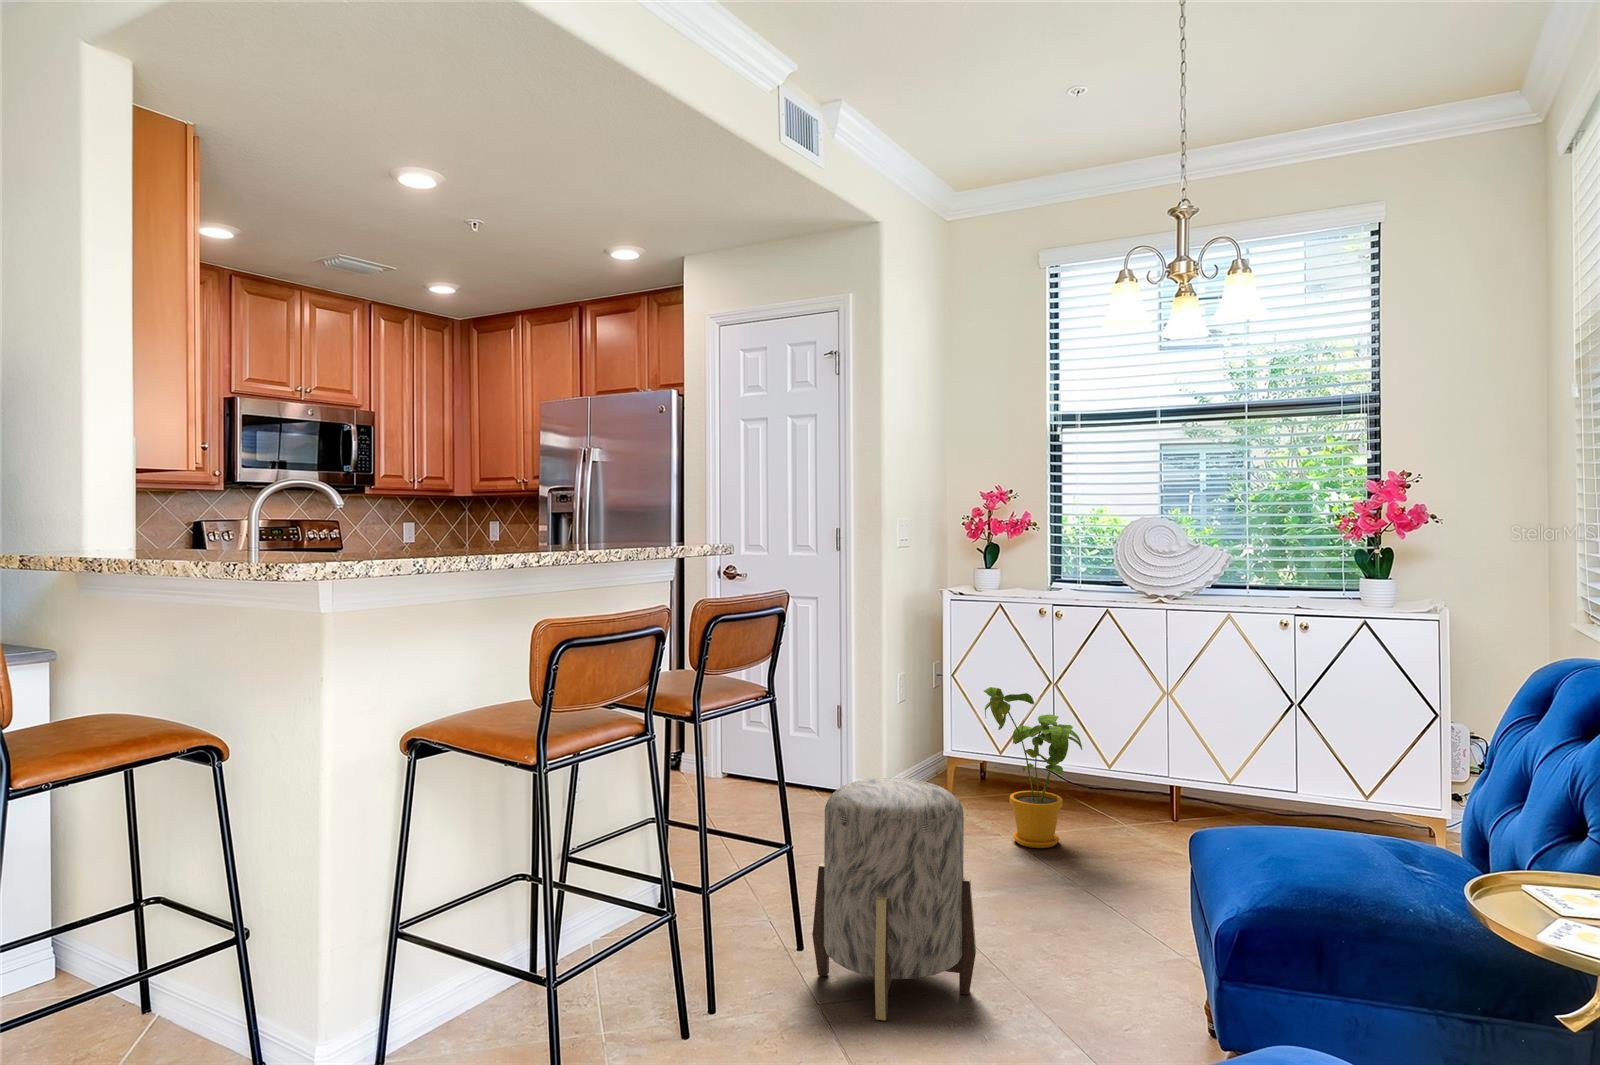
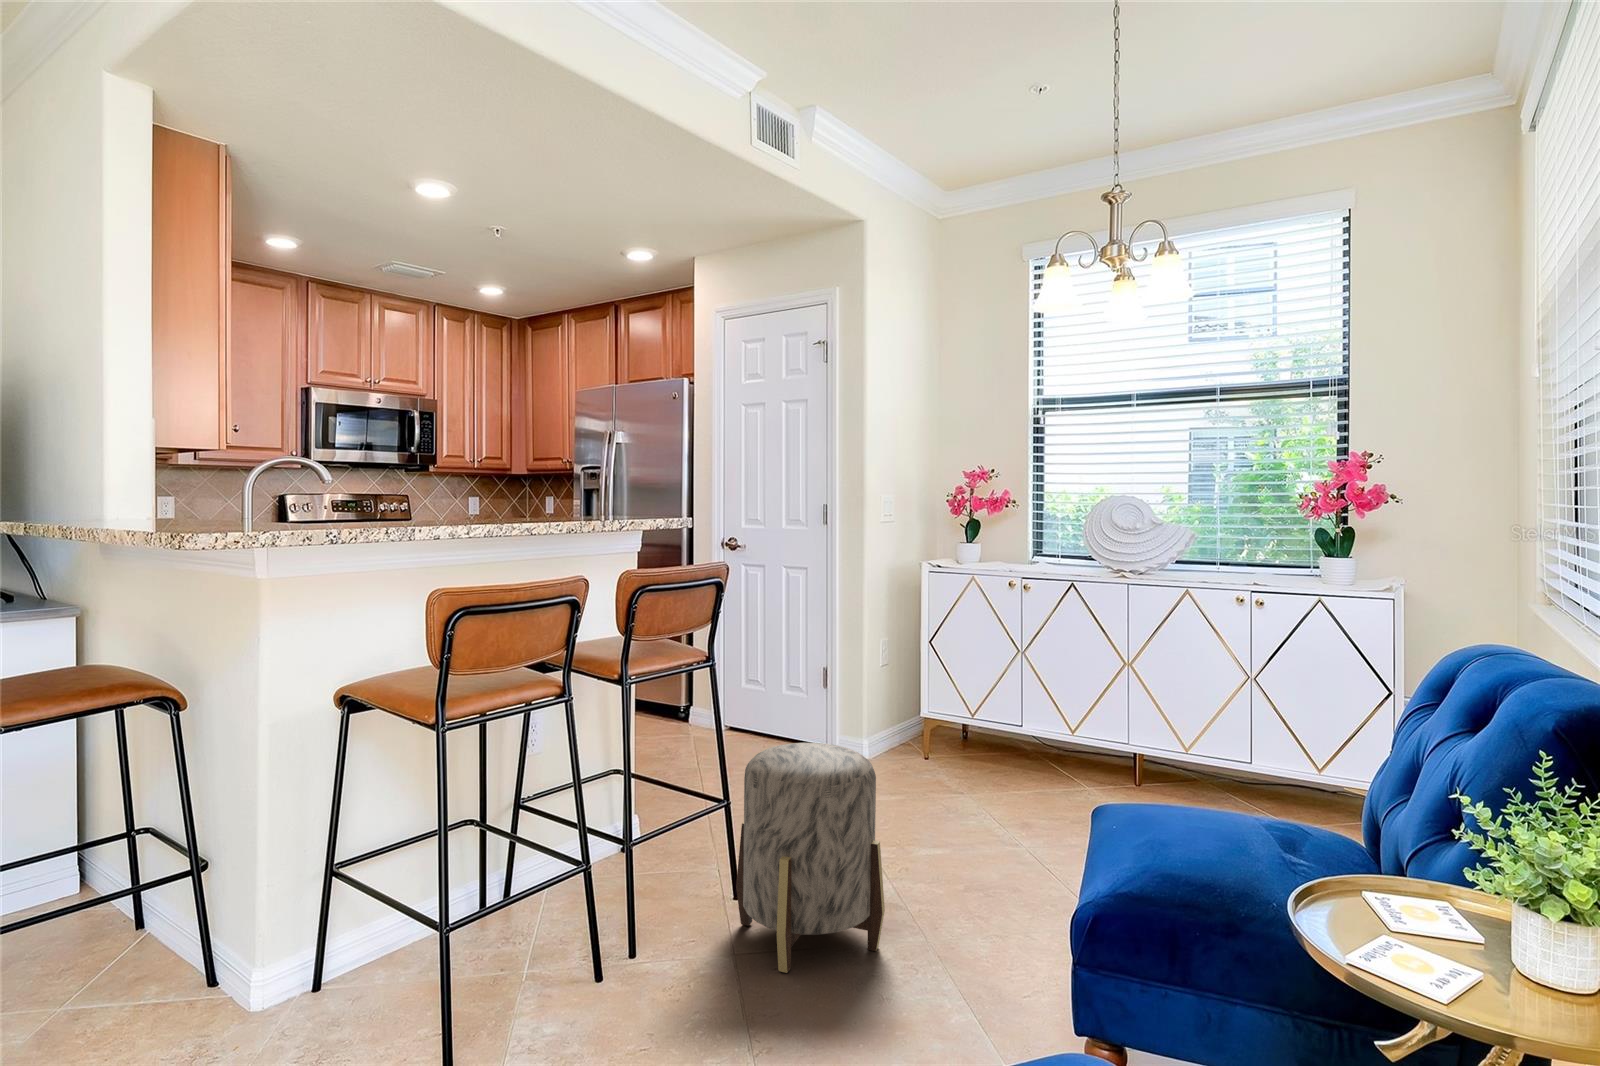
house plant: present [984,687,1082,848] -> none [944,657,1037,810]

